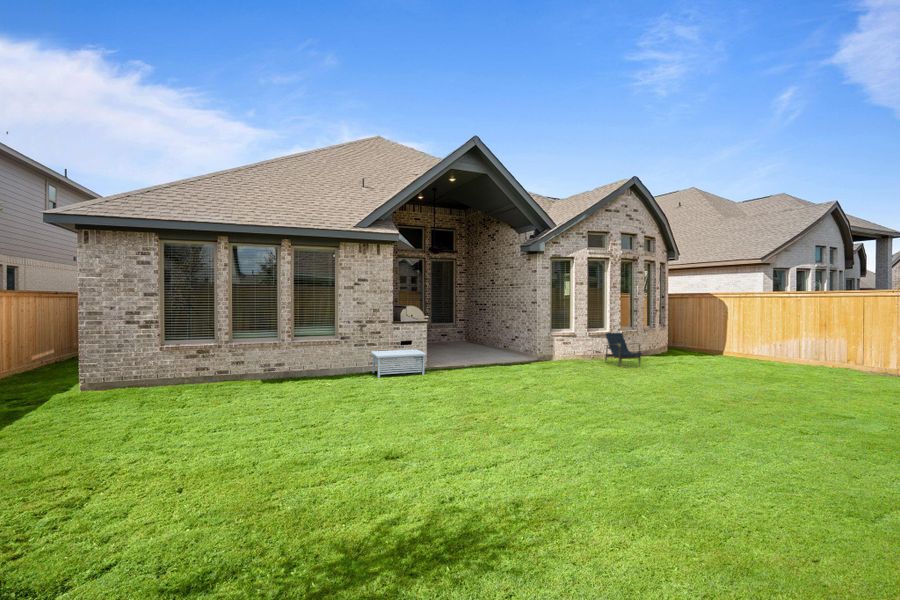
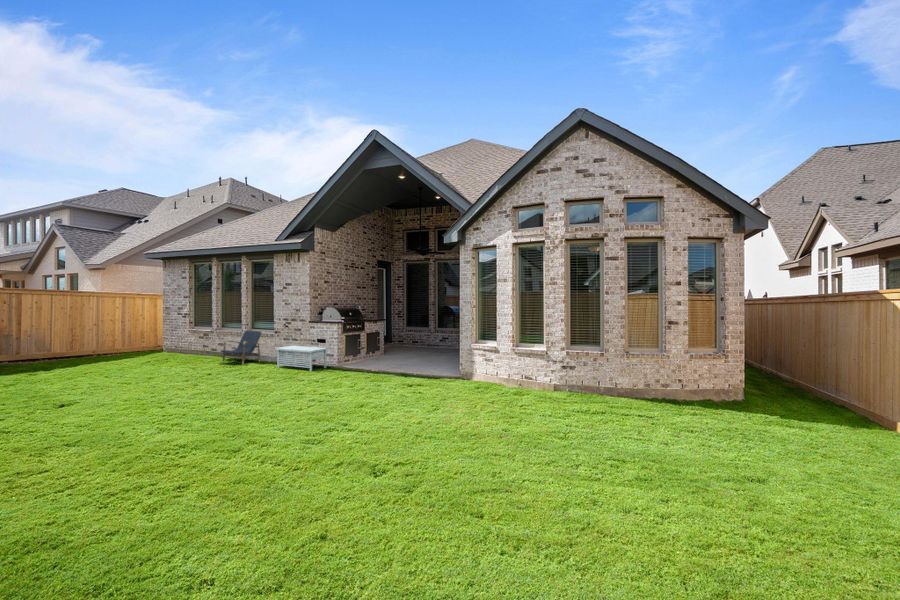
lounge chair: present [605,332,642,366] -> present [221,331,261,365]

